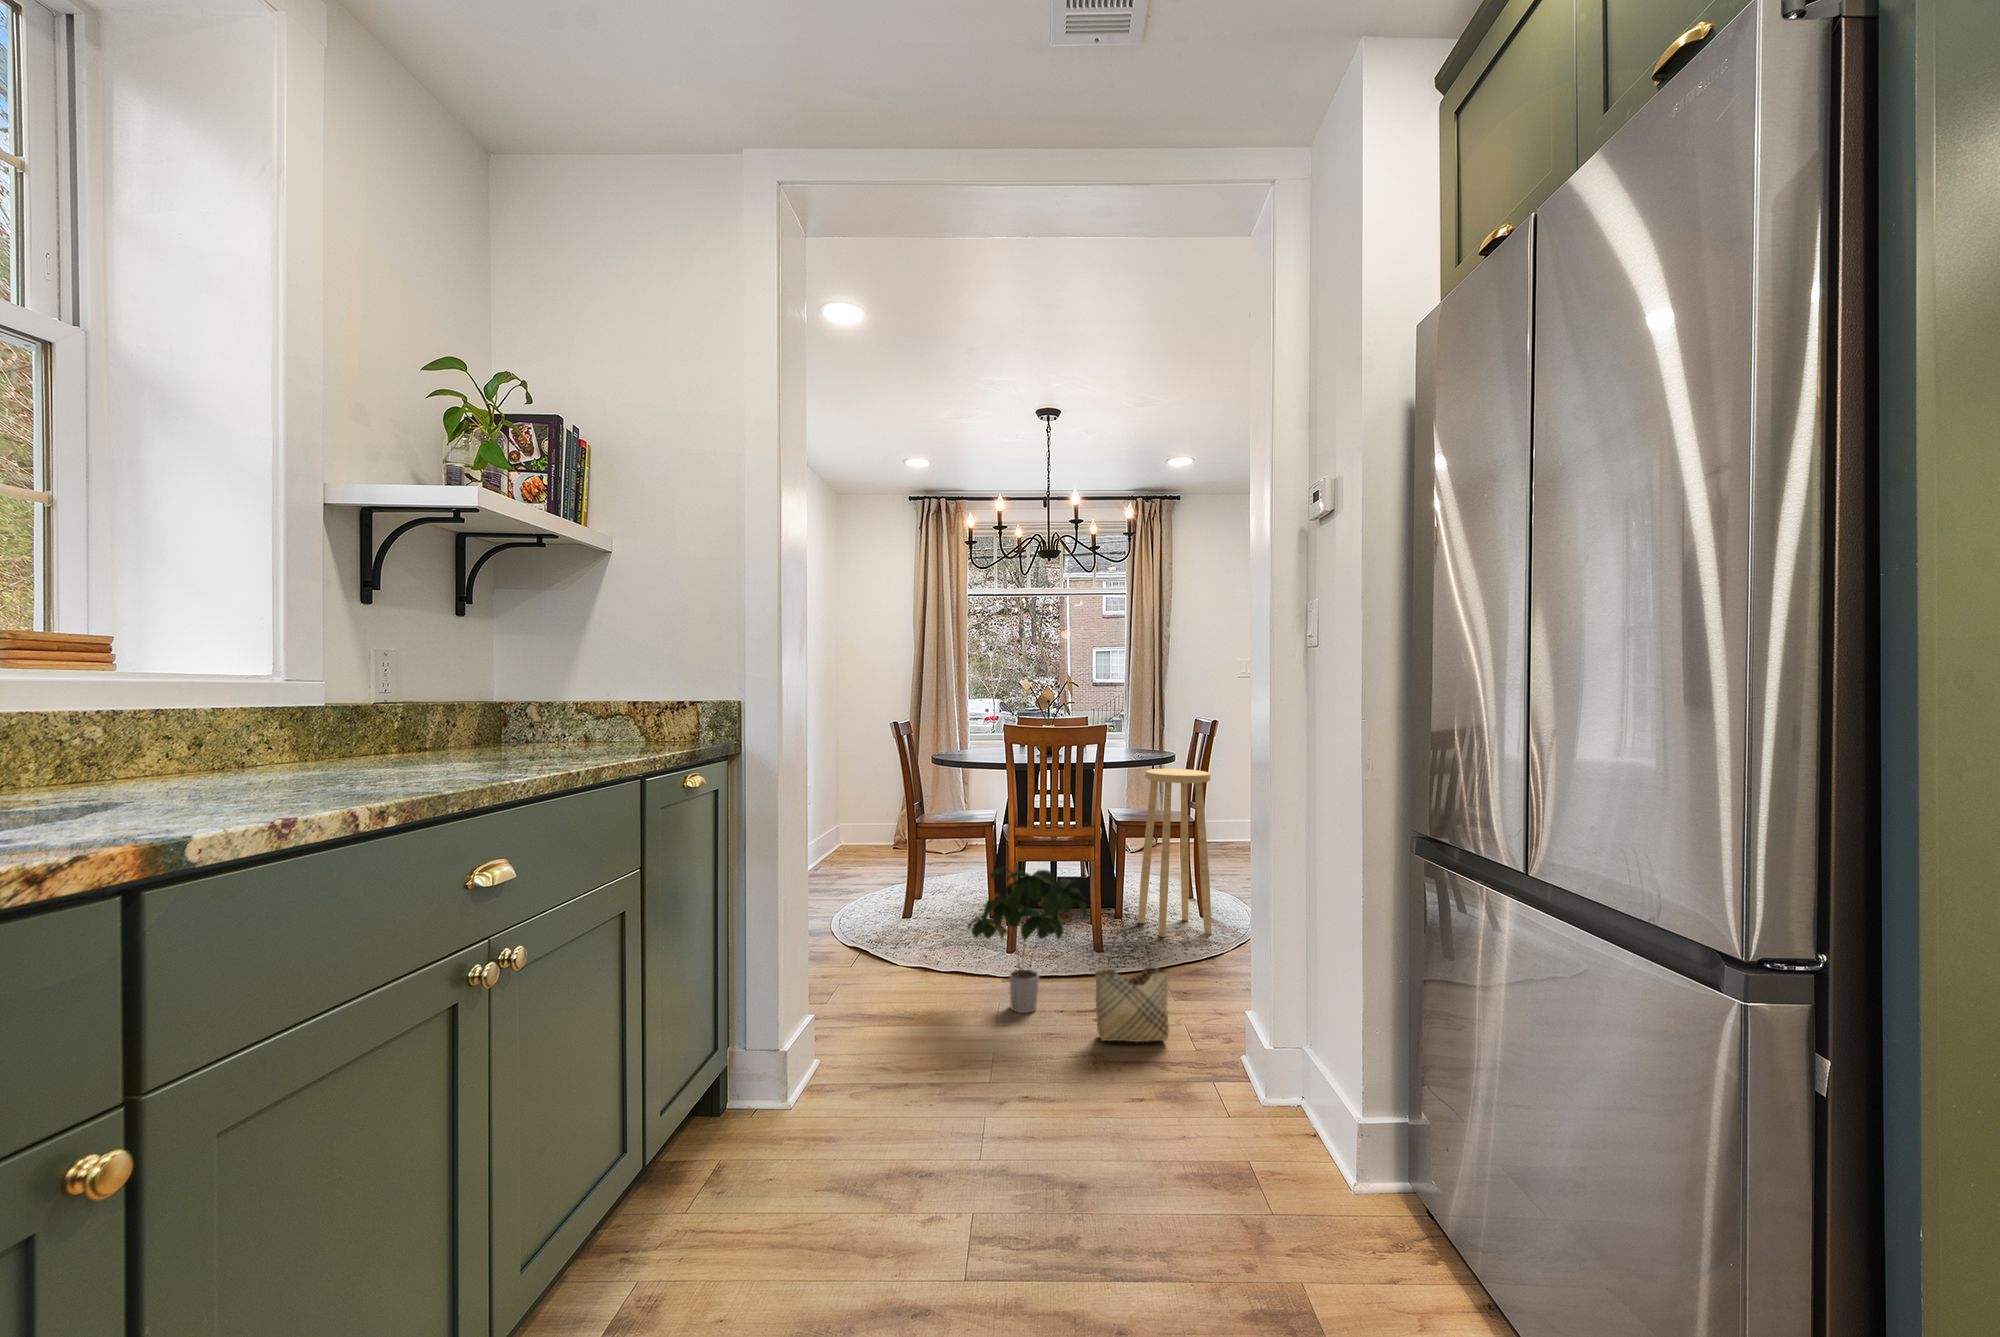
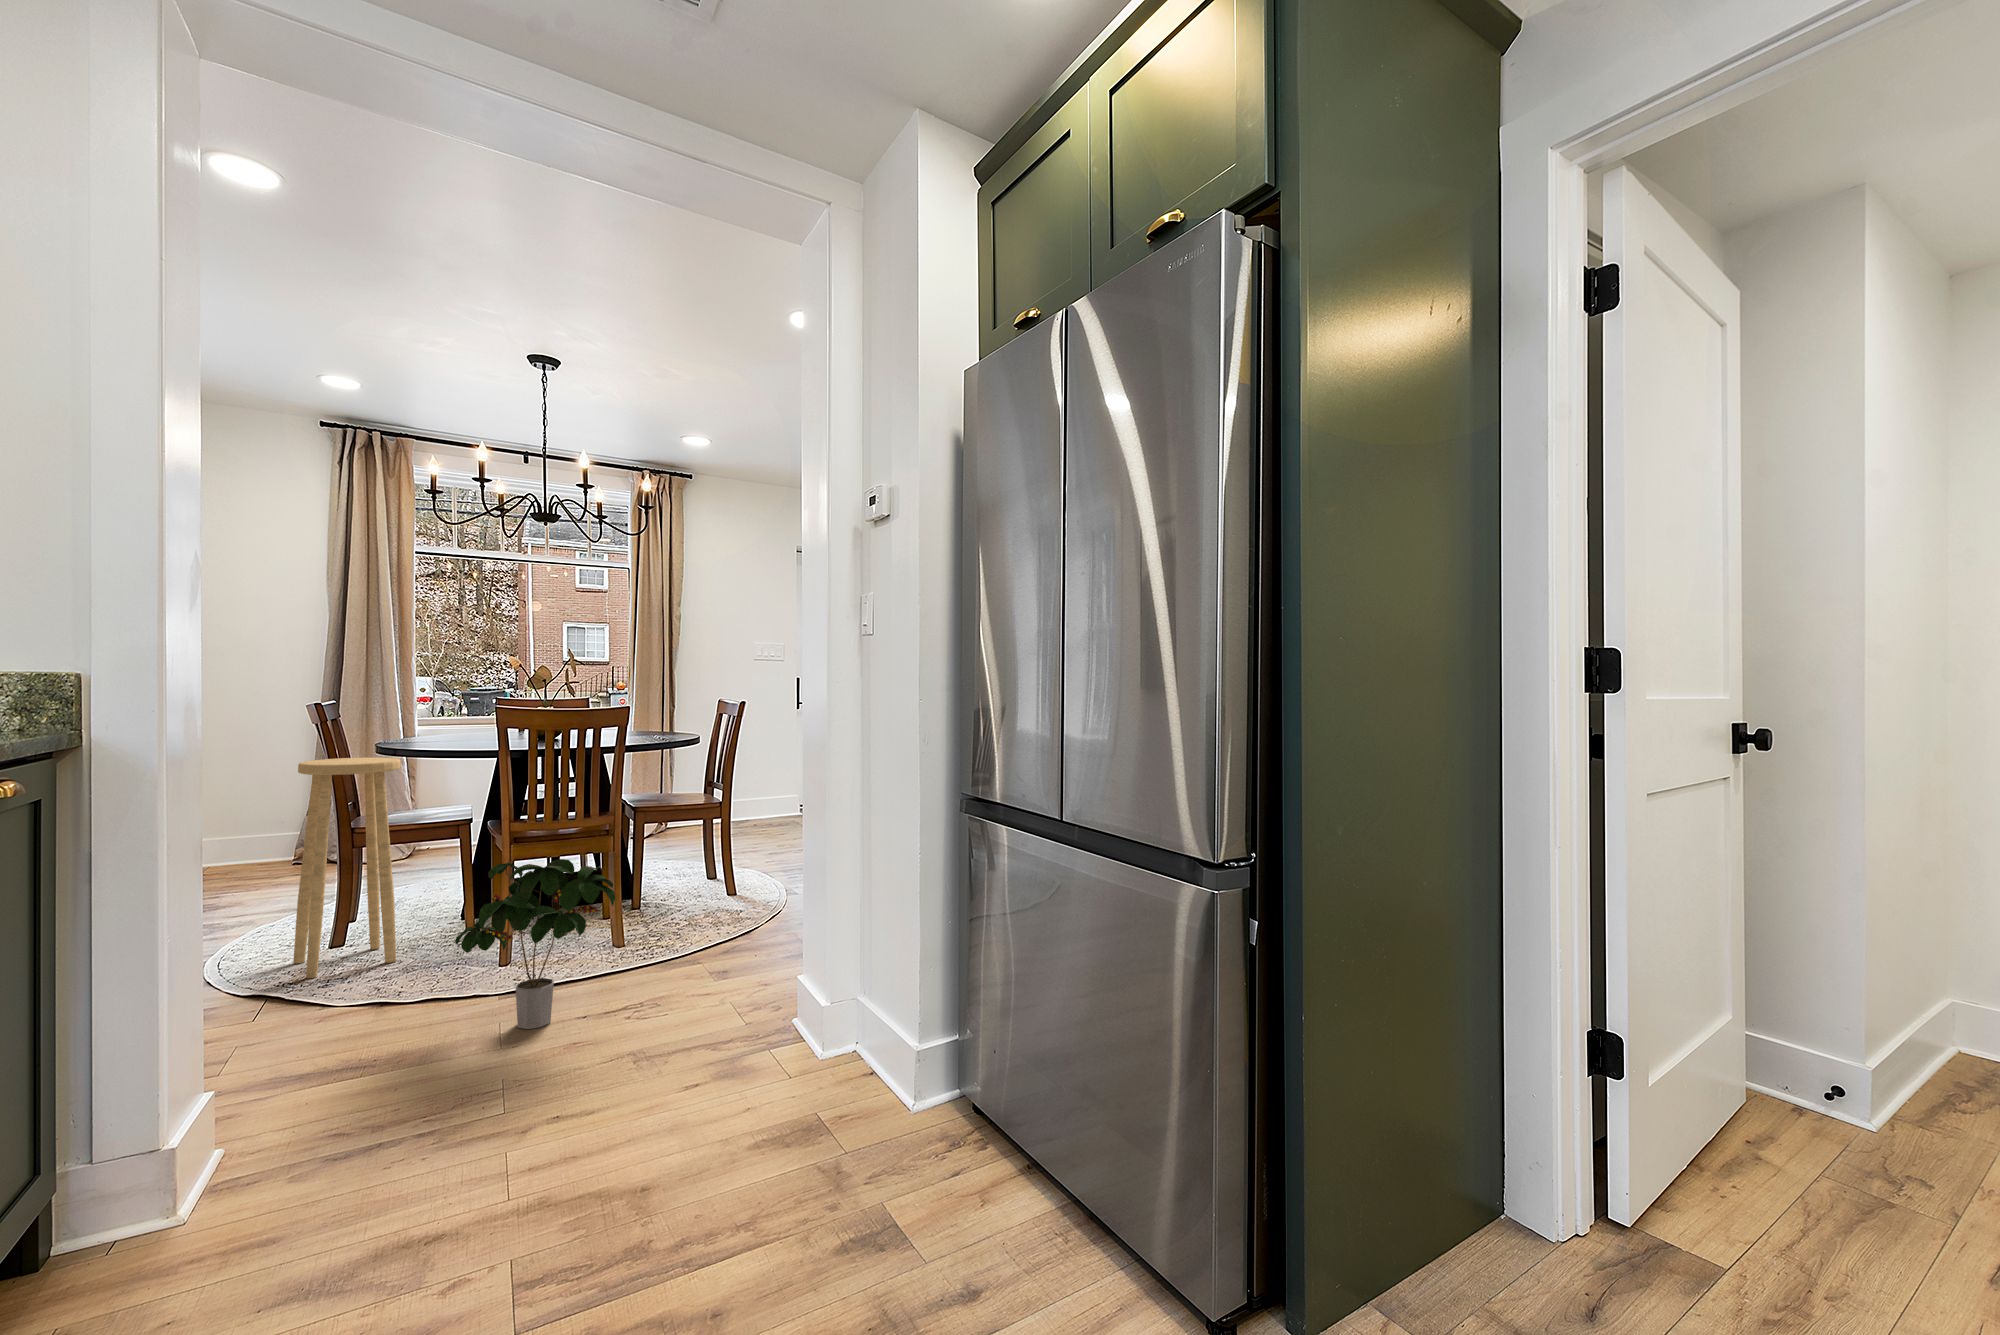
stool: present [1138,769,1212,937] -> present [293,757,401,978]
woven basket: present [1095,928,1169,1042] -> none [628,909,713,1036]

